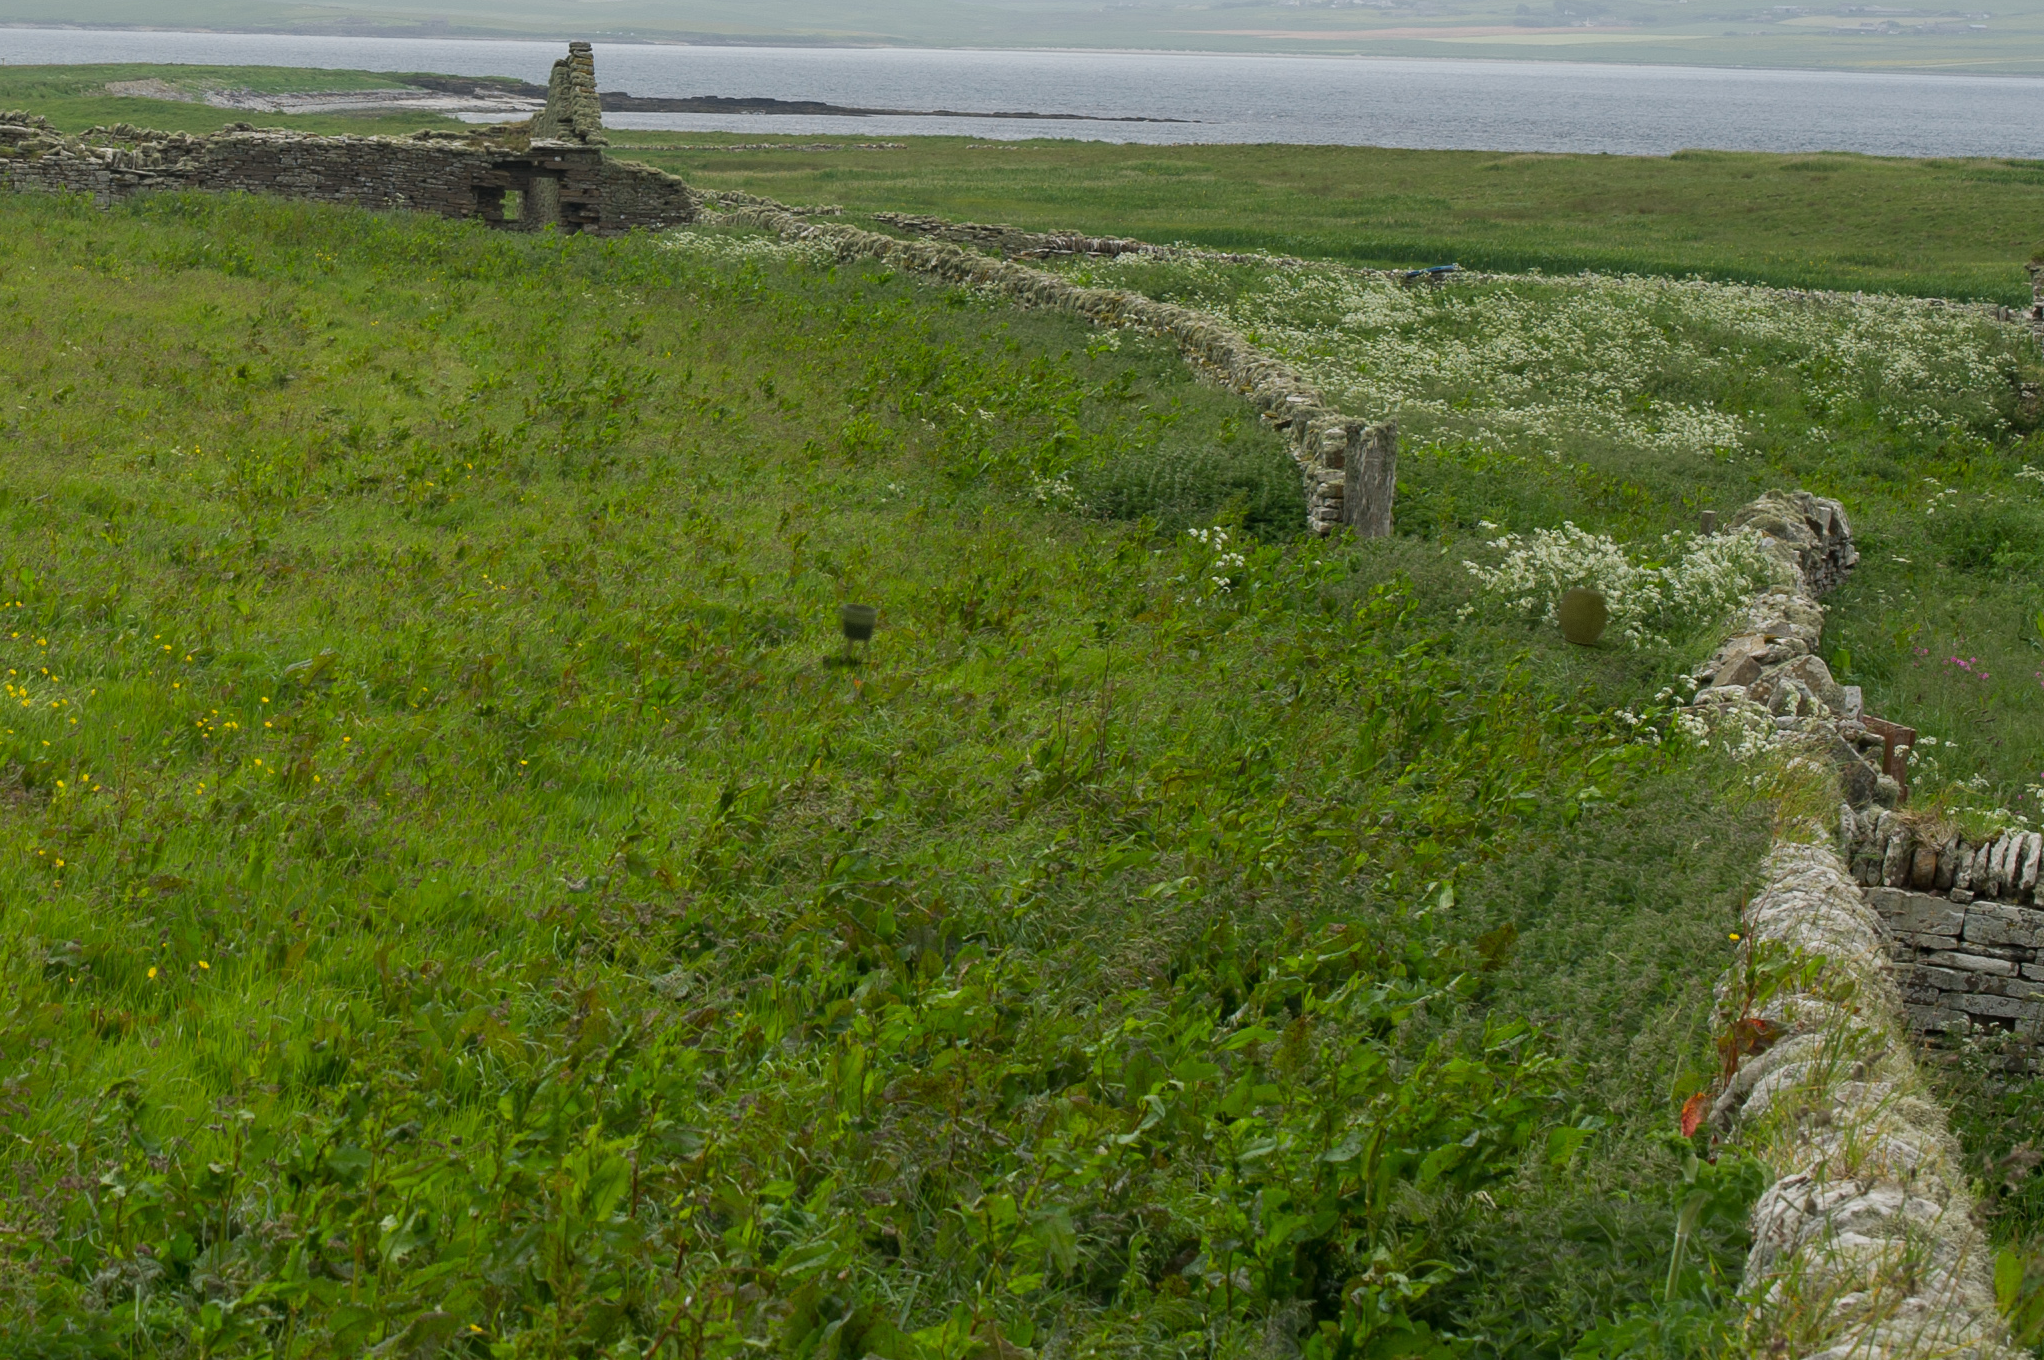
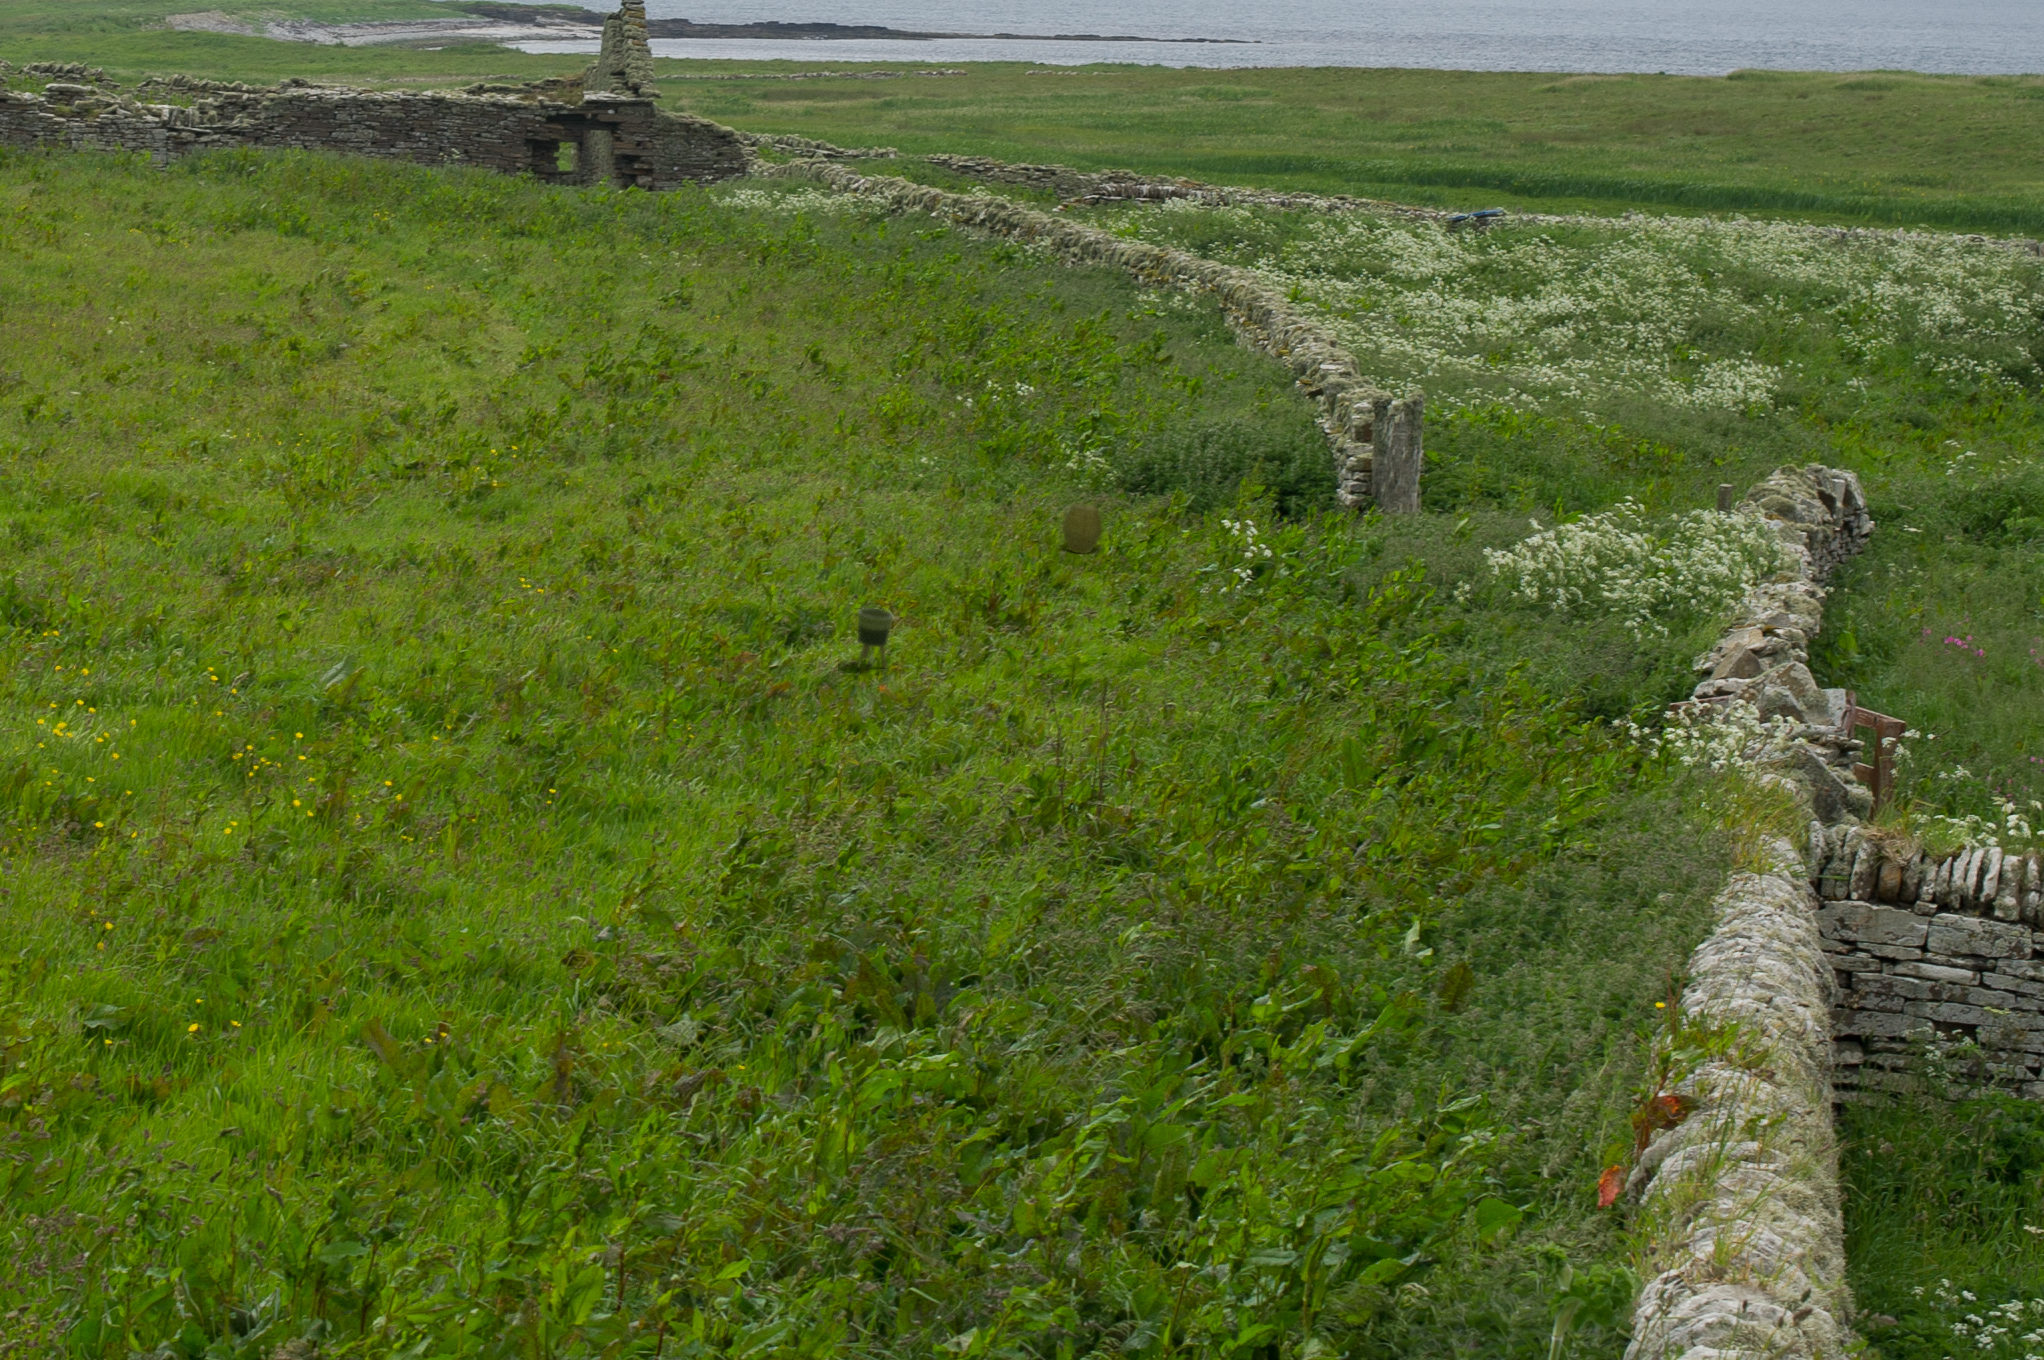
woven basket: present [1558,587,1608,645] -> present [1062,504,1102,554]

